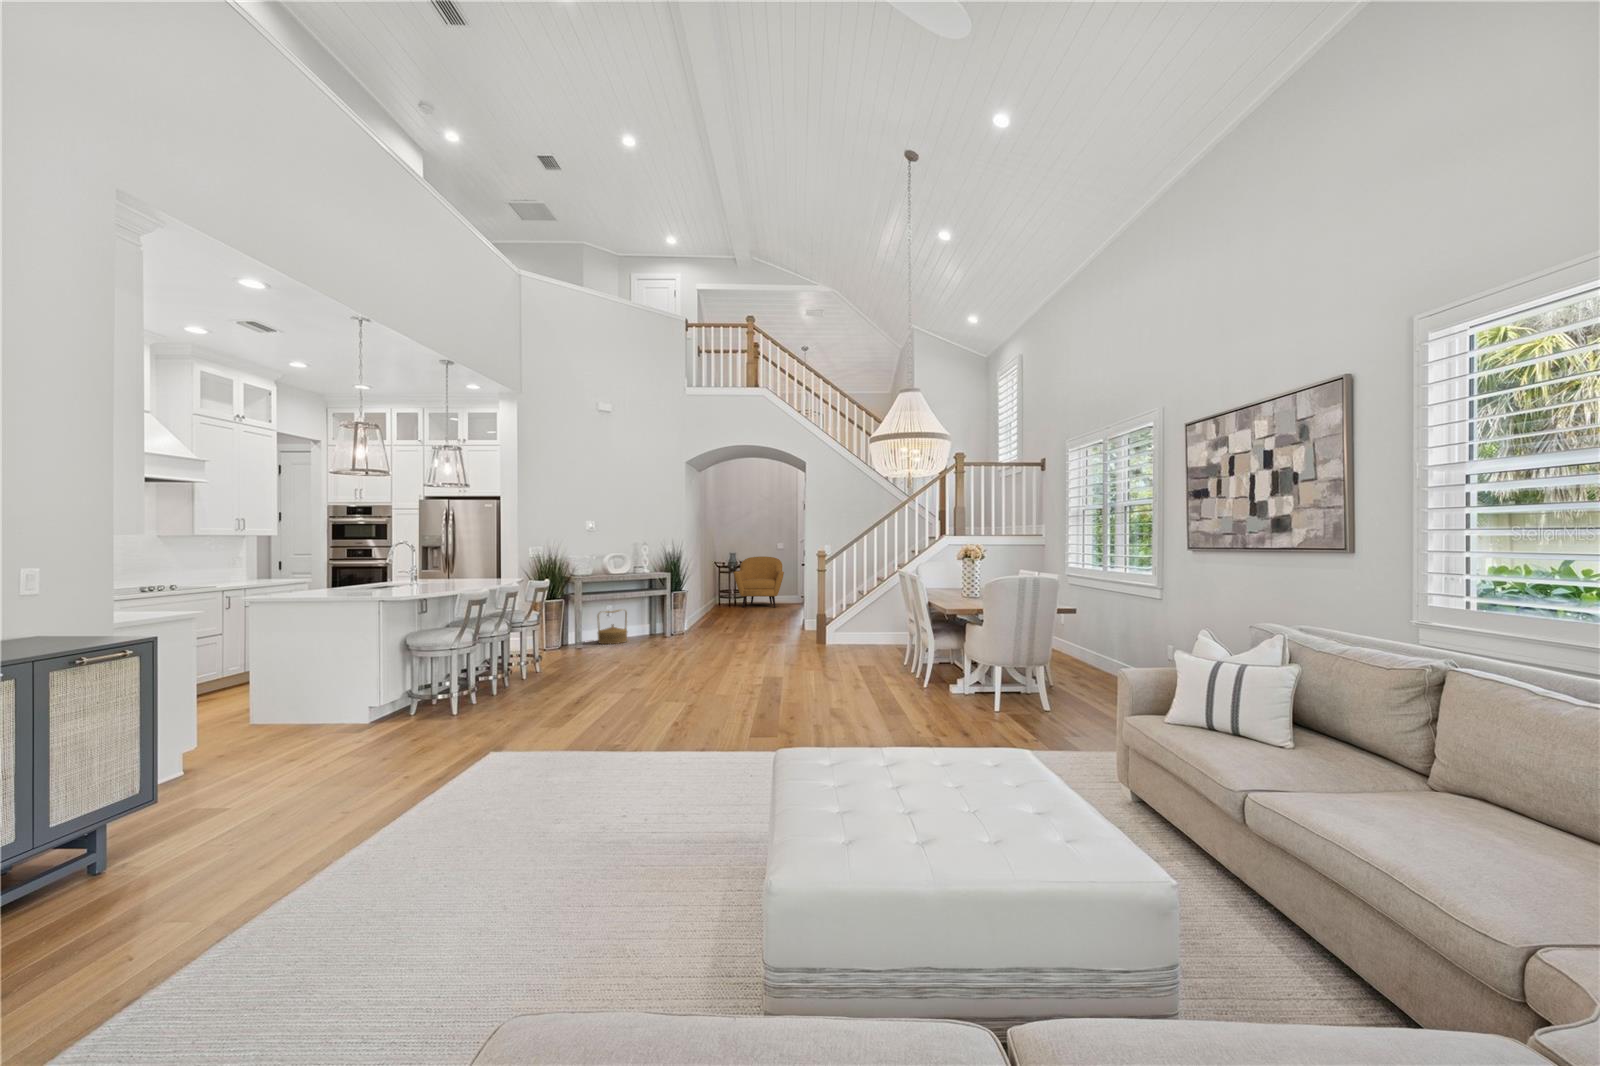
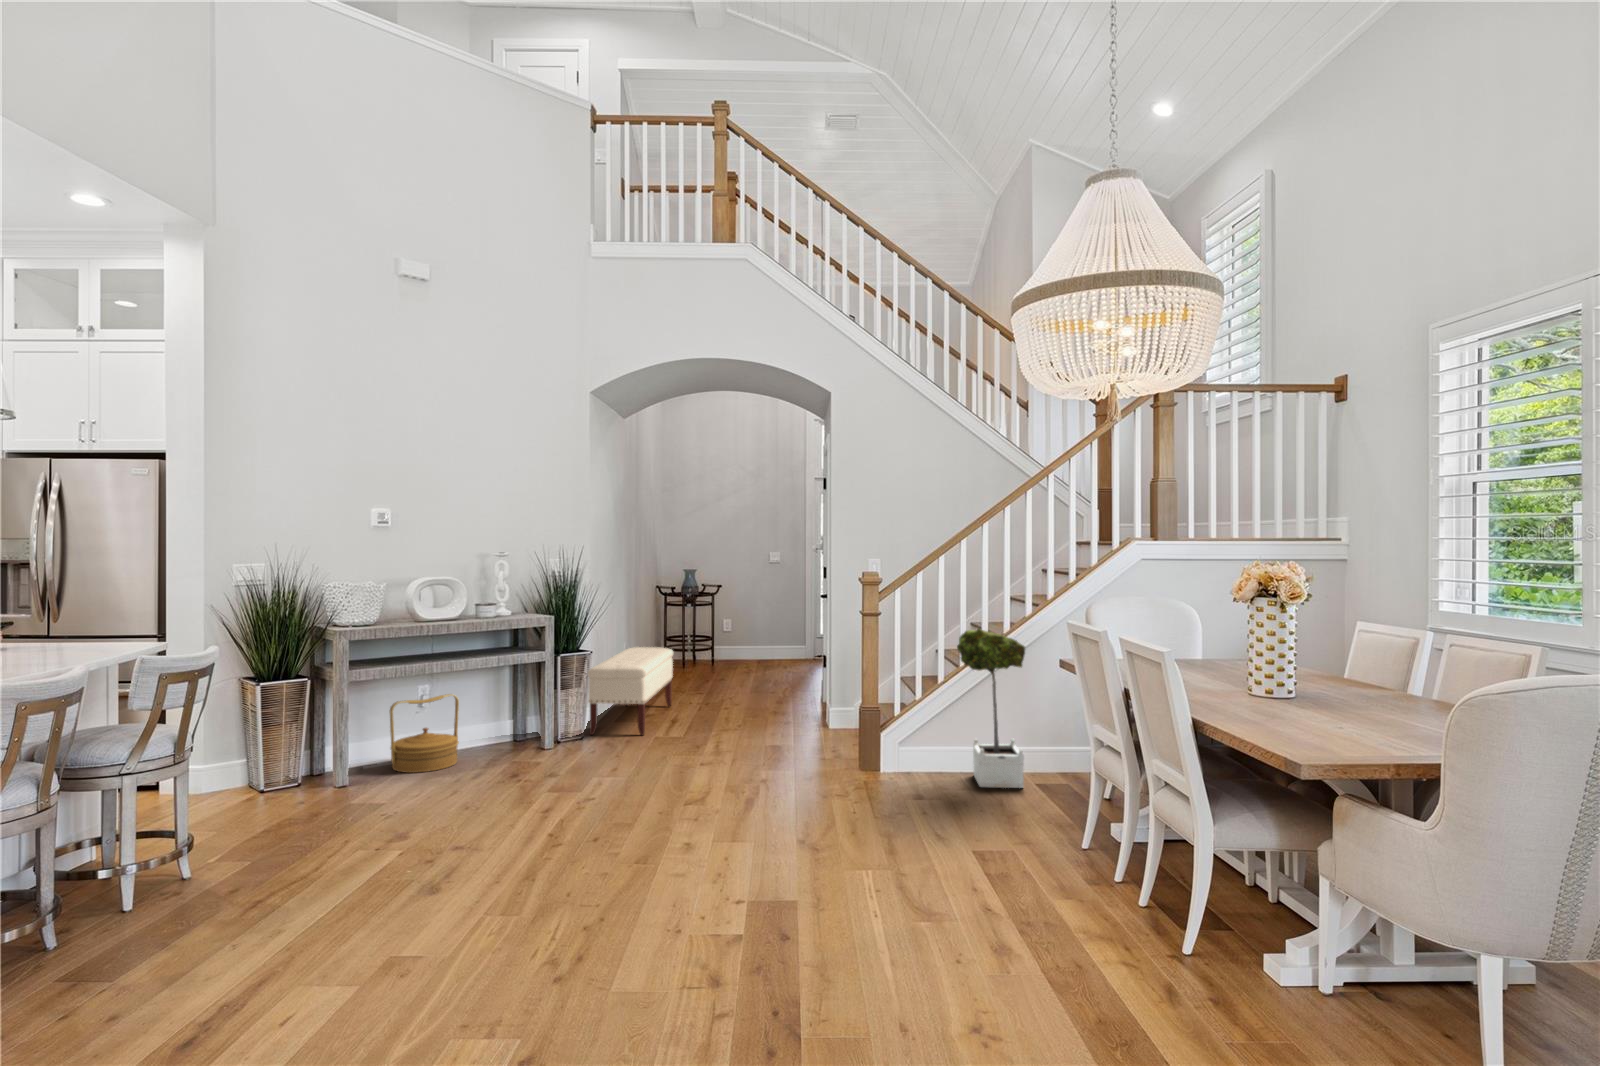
armchair: present [734,557,784,607] -> none [689,576,781,669]
potted tree: none [860,576,891,649] -> present [957,628,1025,788]
bench: none [686,592,727,632] -> present [588,647,673,735]

